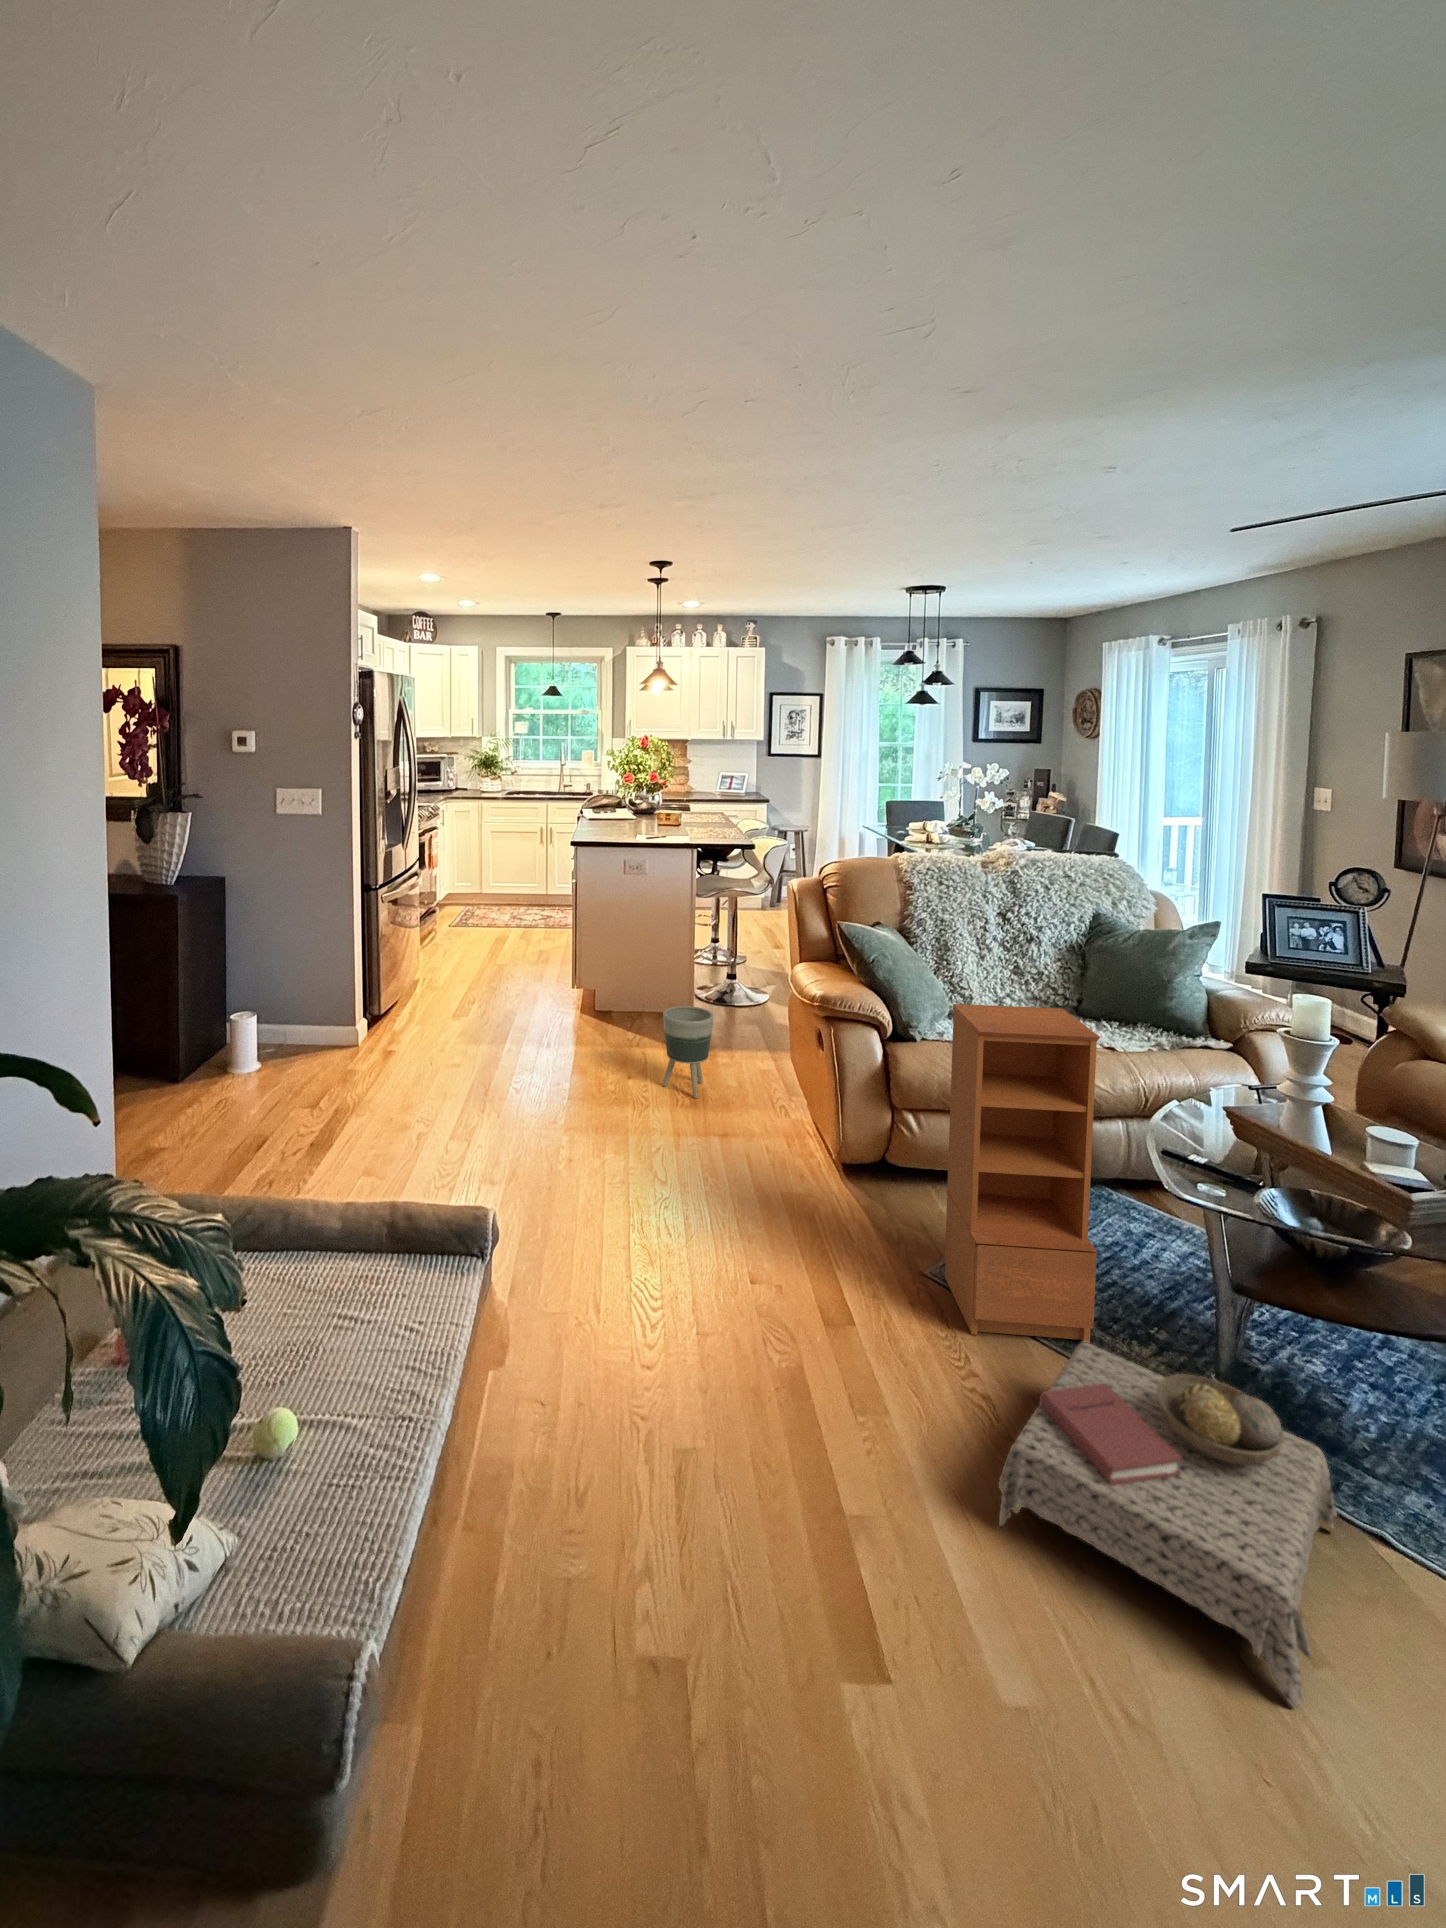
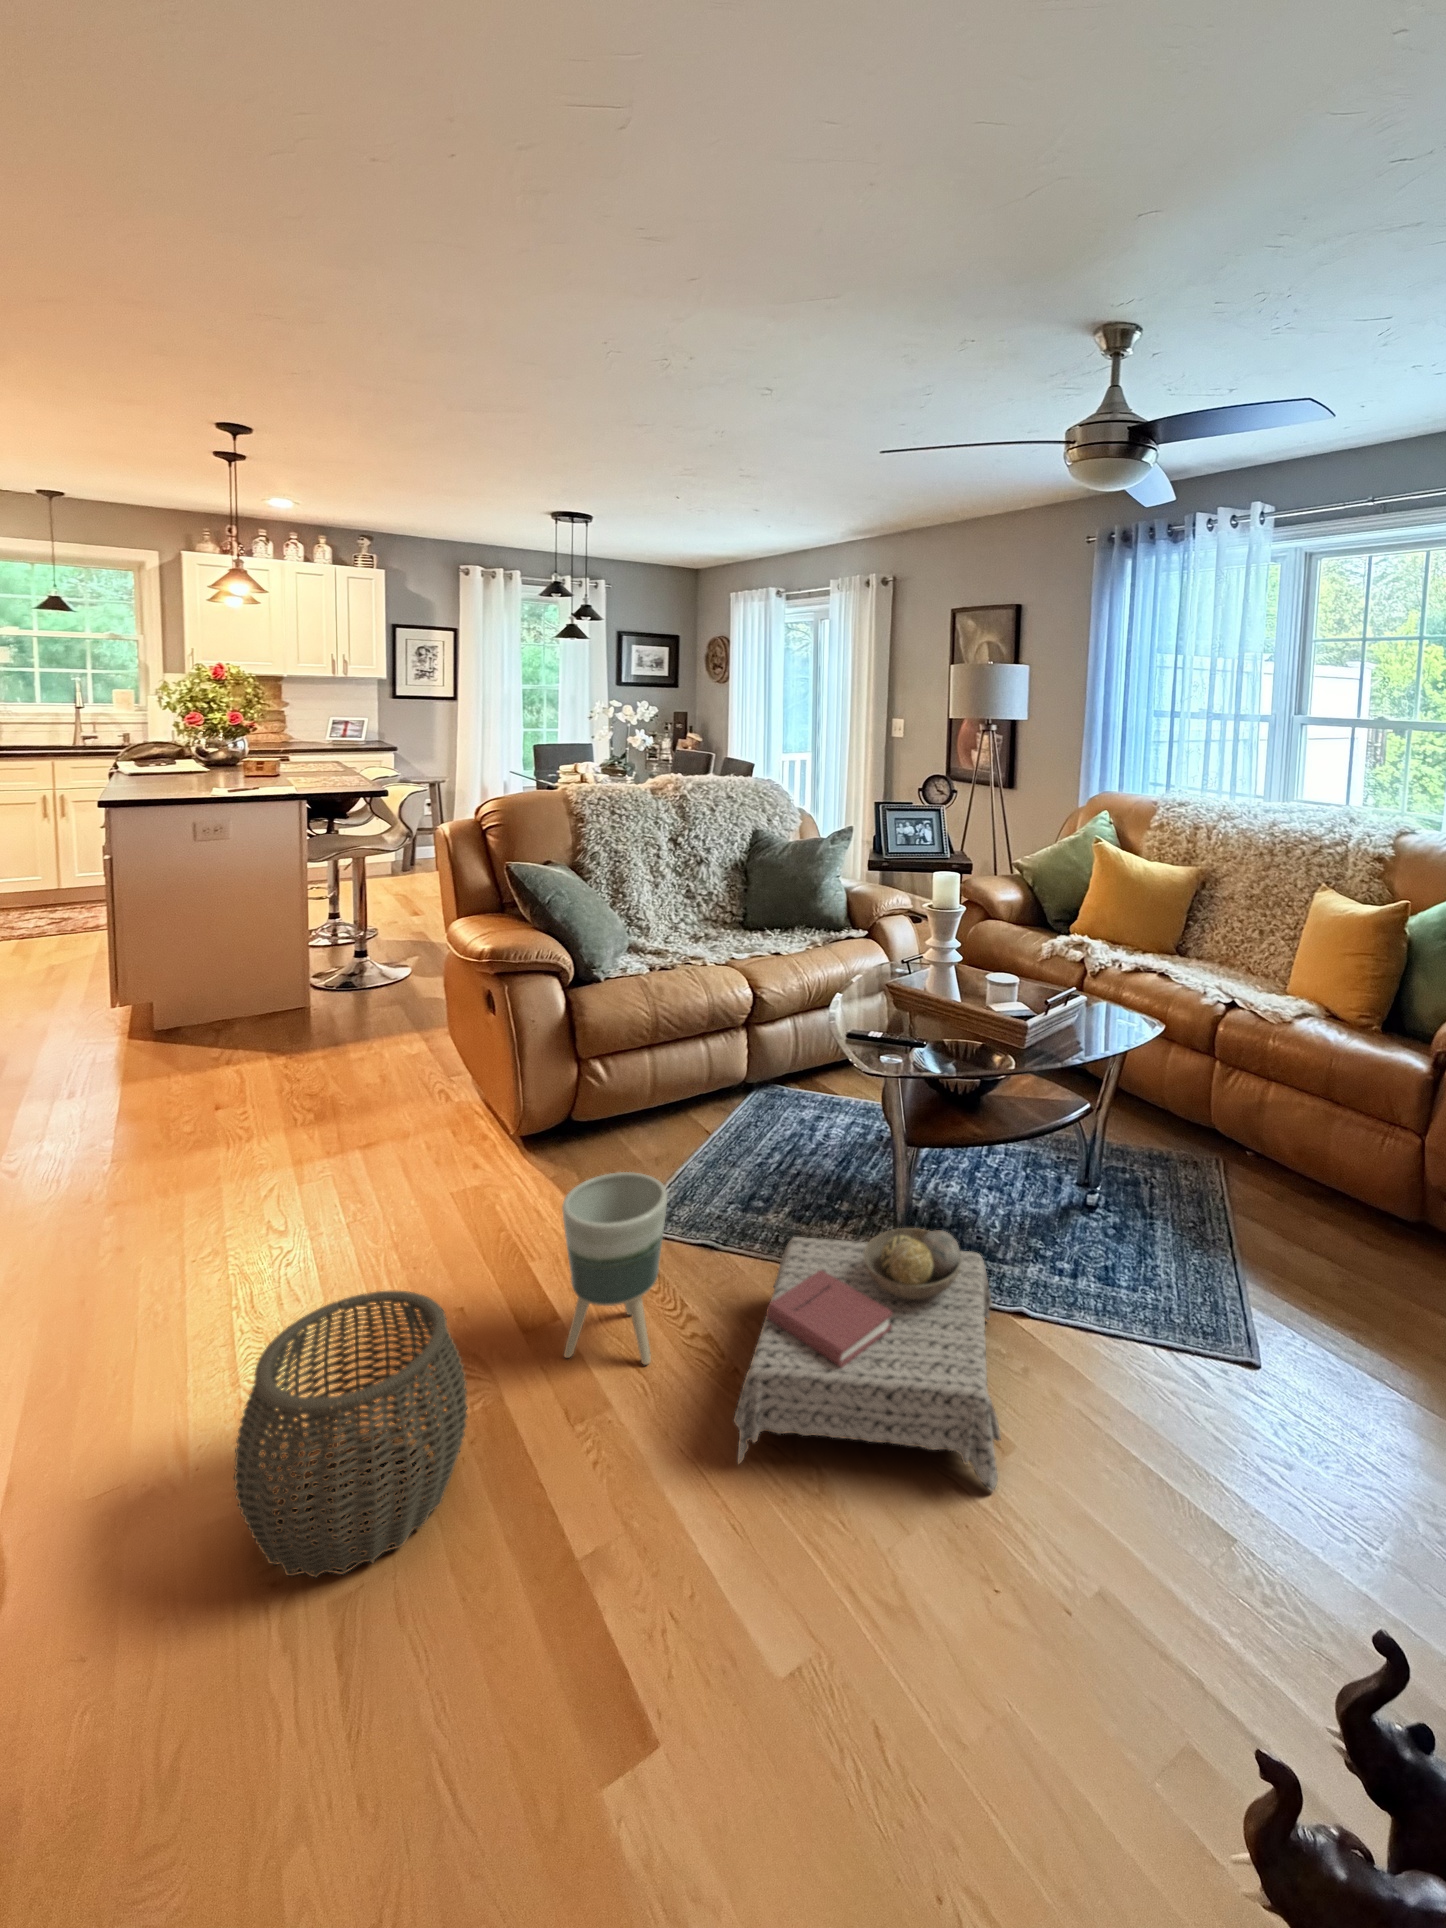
bookcase: present [945,1004,1100,1343] -> none [647,915,794,1274]
planter: present [663,1006,714,1098] -> present [562,1172,667,1365]
woven basket: none [623,1245,774,1446] -> present [234,1291,468,1578]

